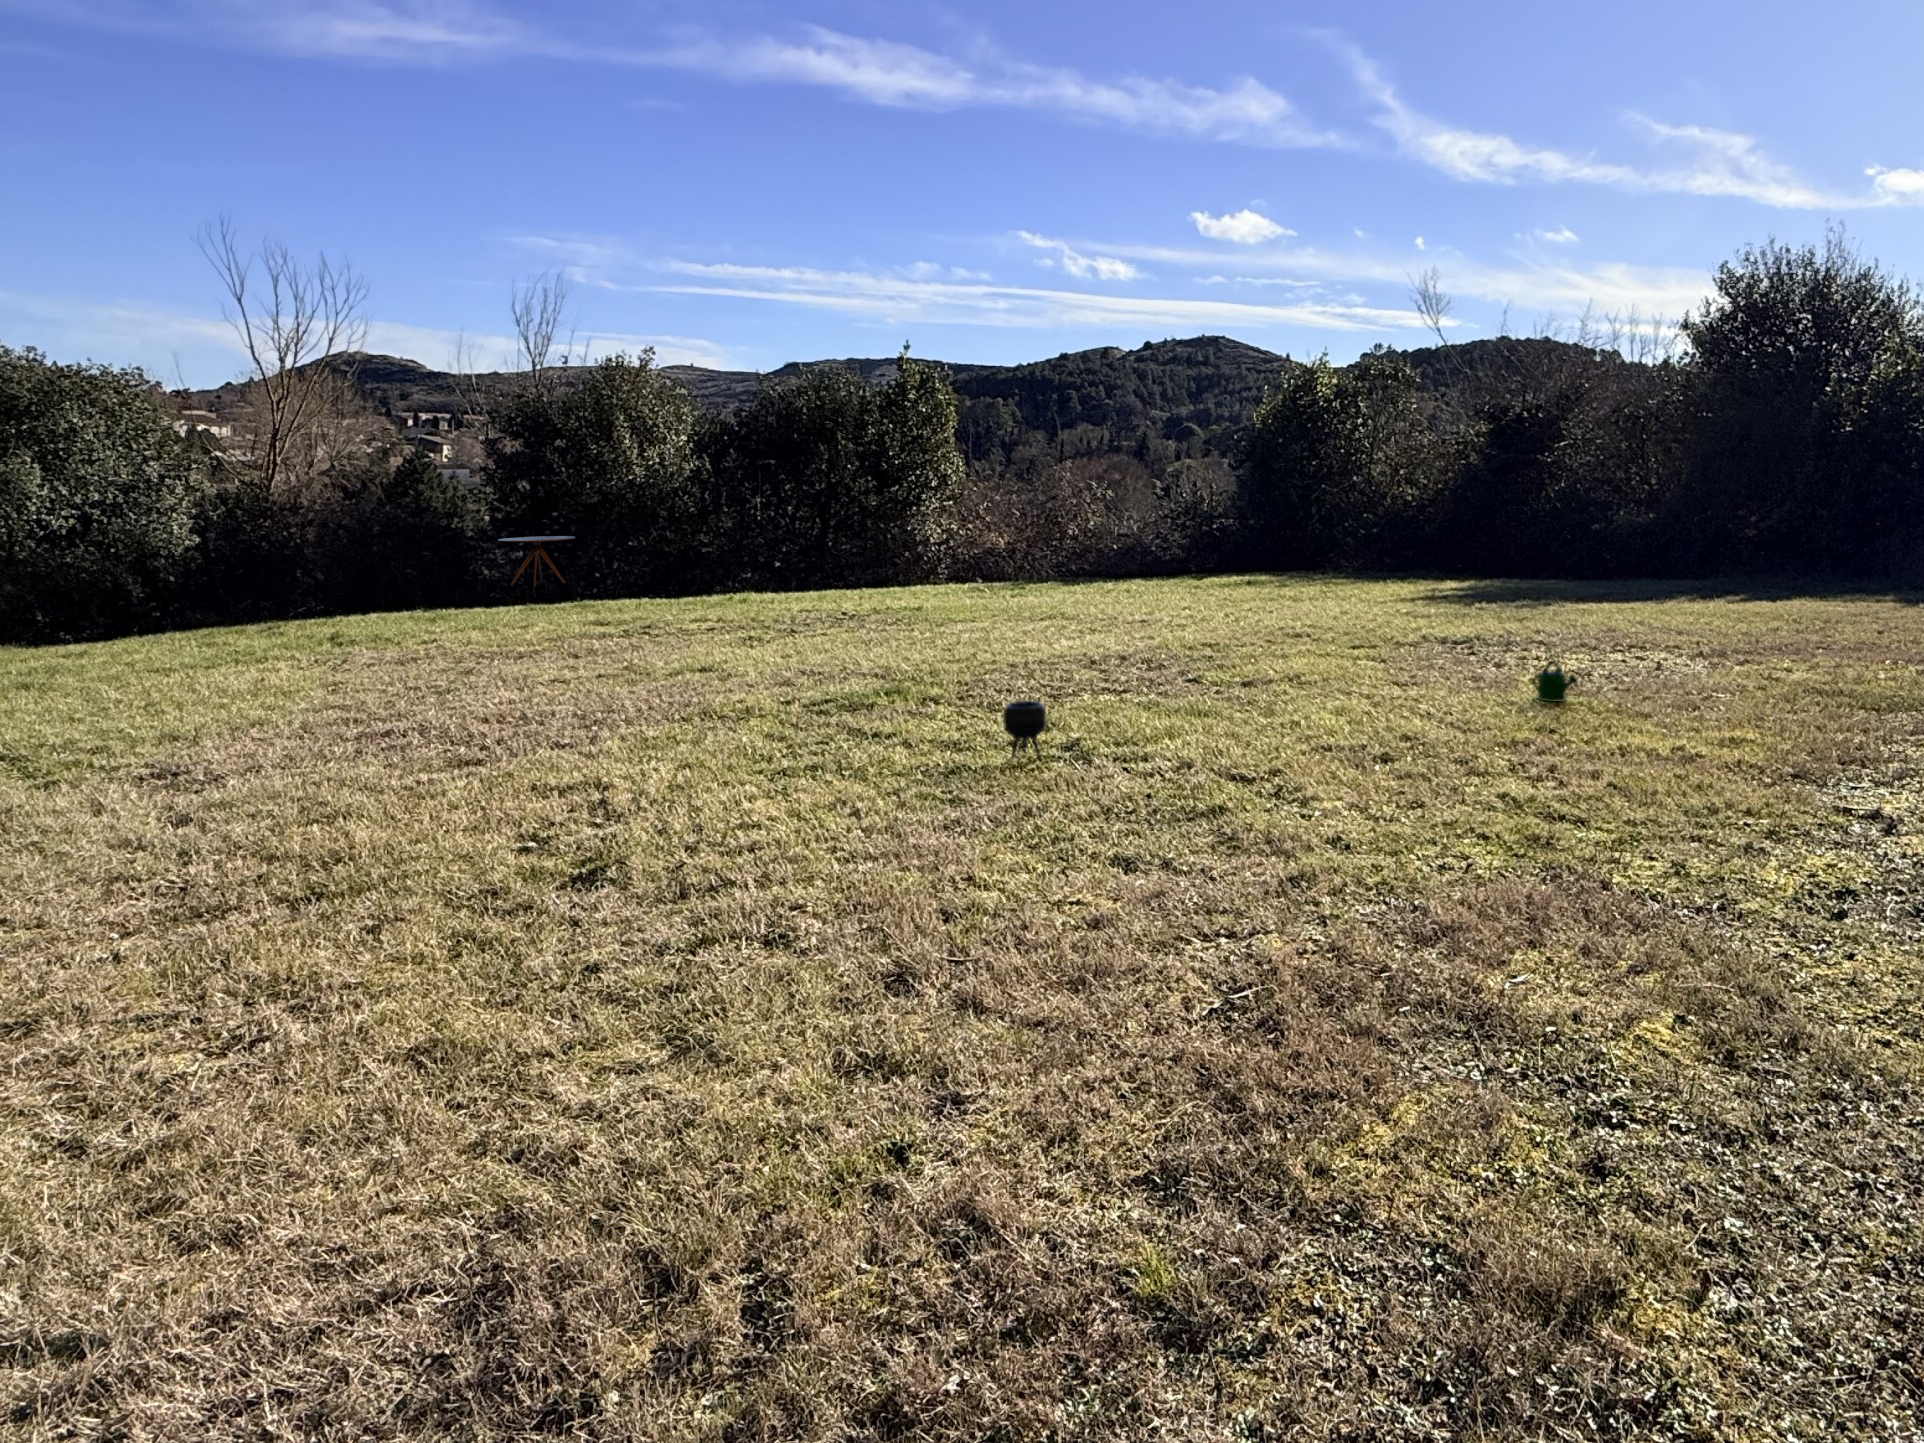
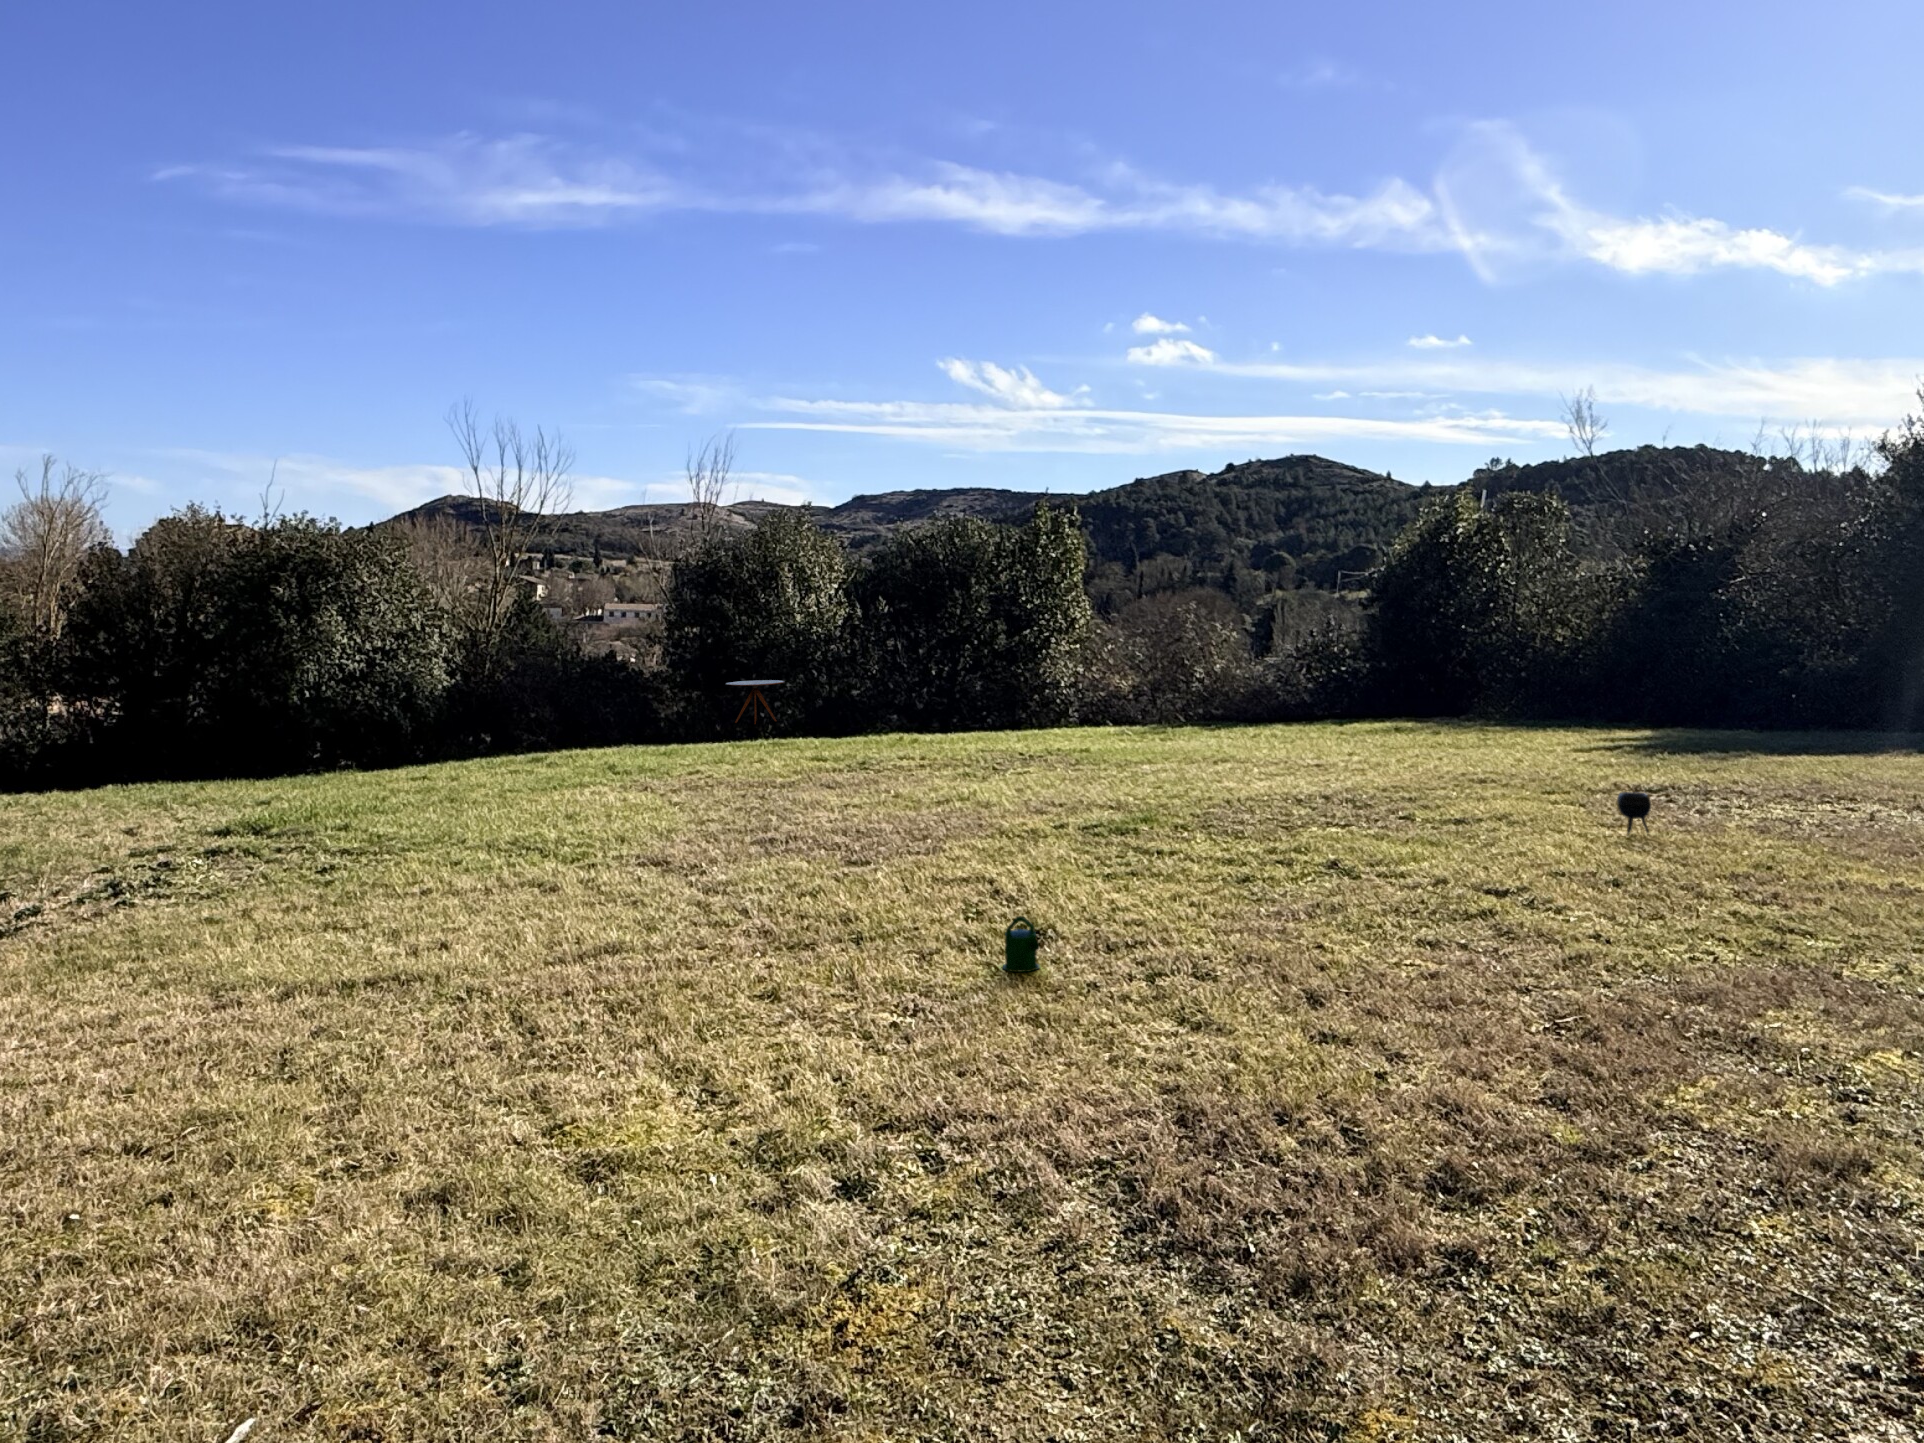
watering can: present [1532,660,1578,702] -> present [1003,916,1040,972]
planter: present [1003,701,1047,760] -> present [1617,792,1651,834]

